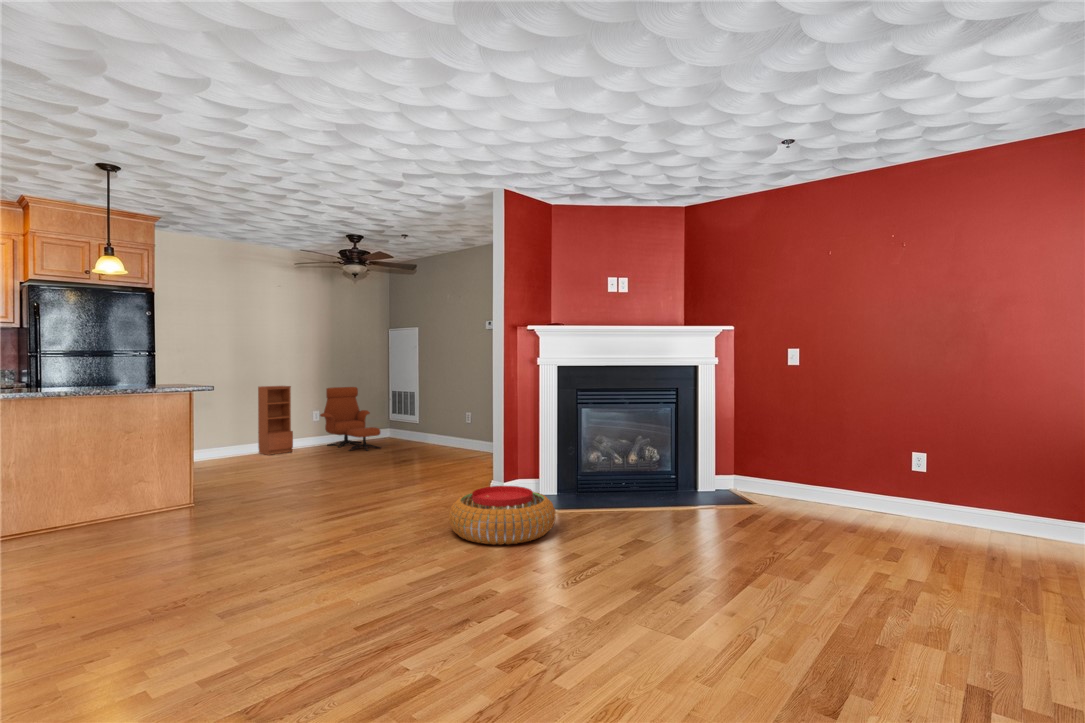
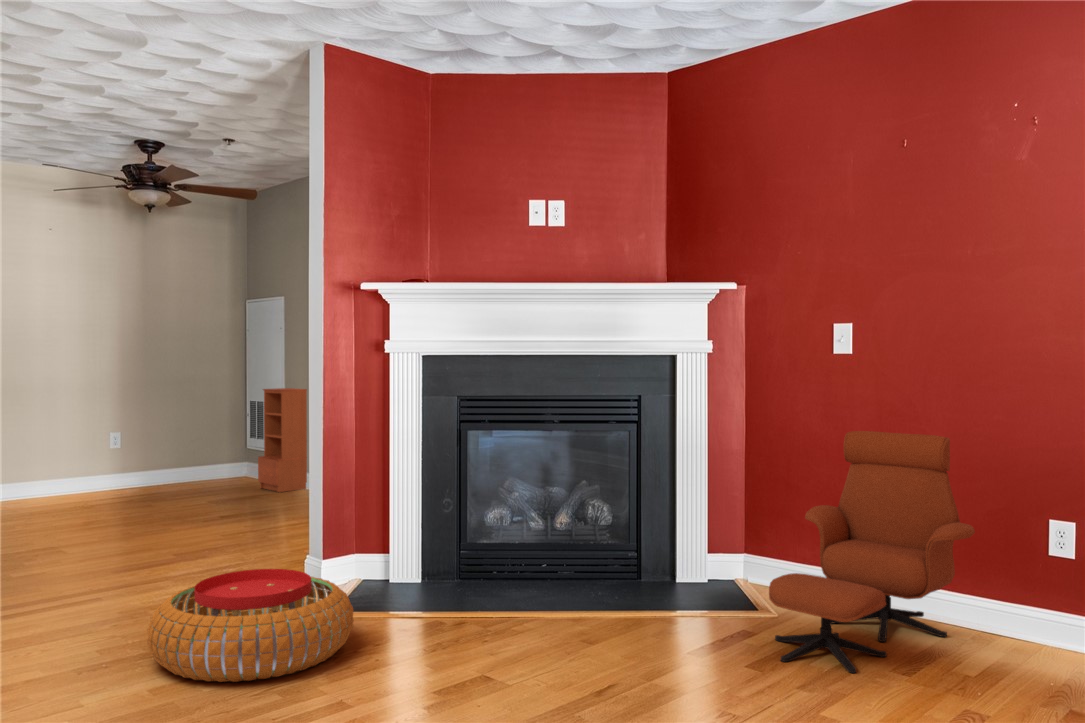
bookcase: present [258,386,293,455] -> present [258,388,307,492]
lounge chair: present [320,387,381,451] -> present [769,431,975,673]

